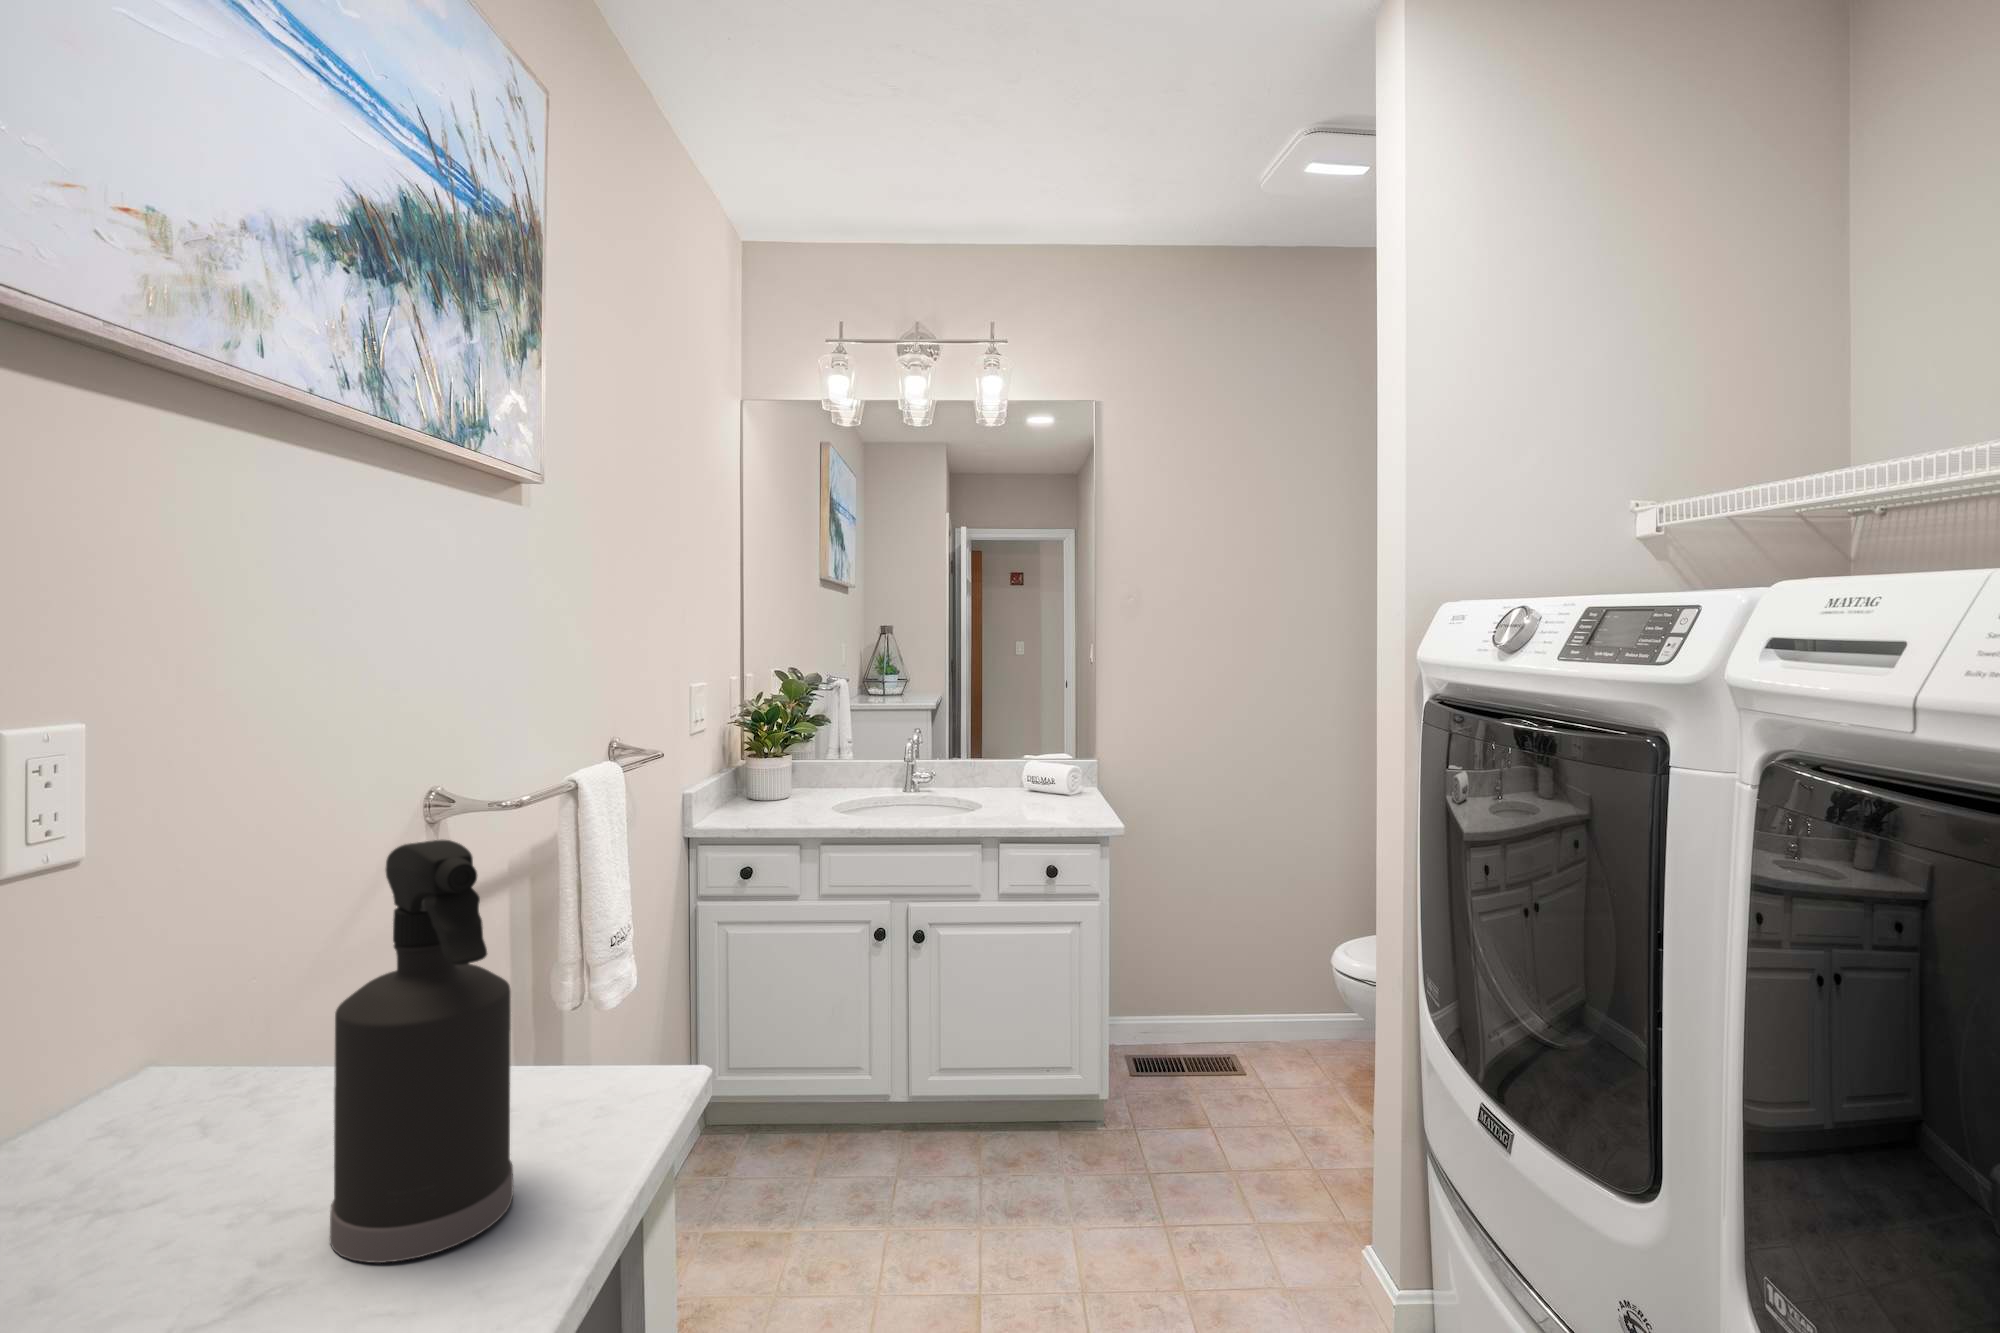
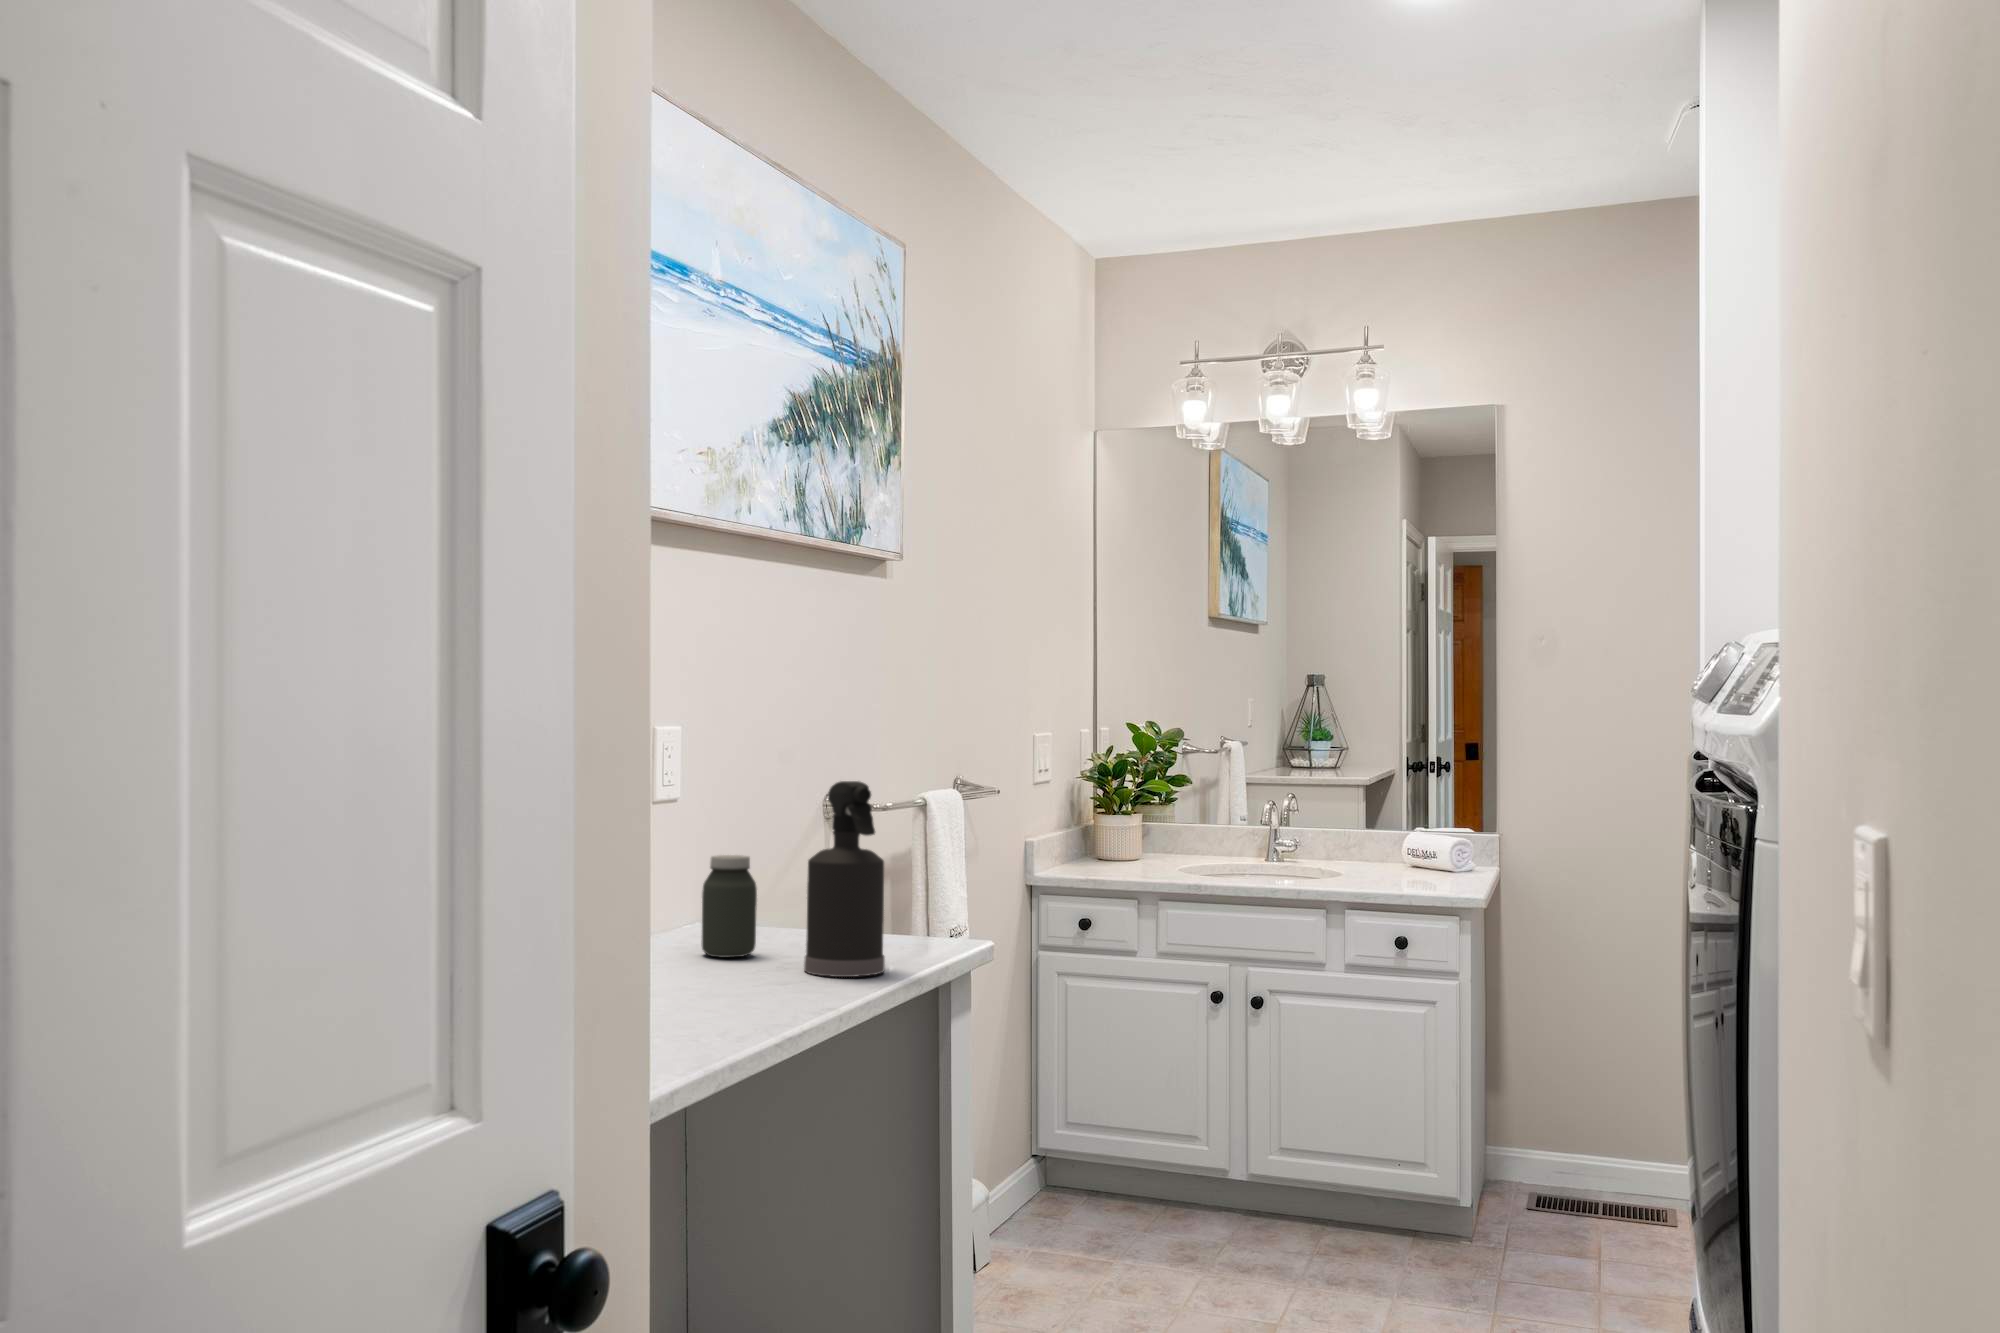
jar: none [96,979,237,1209] -> present [702,855,757,958]

